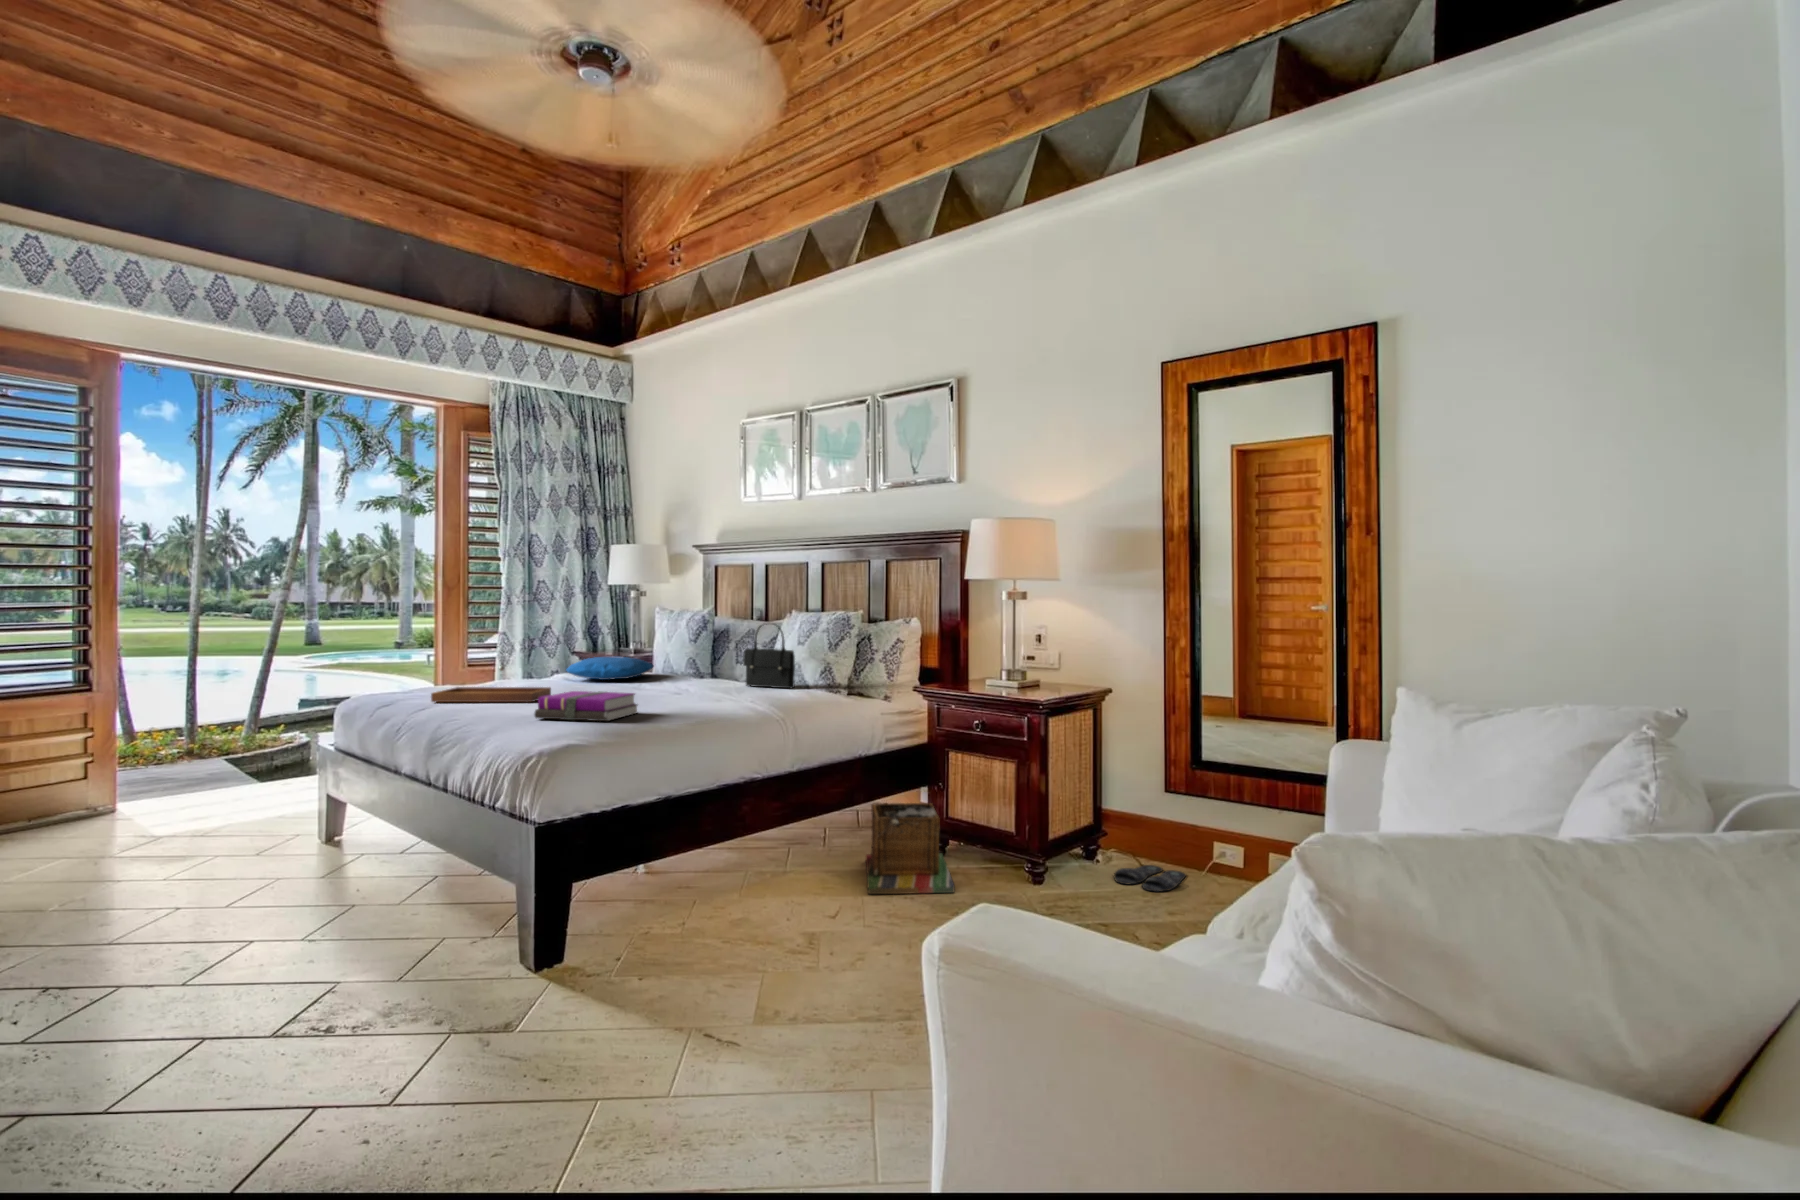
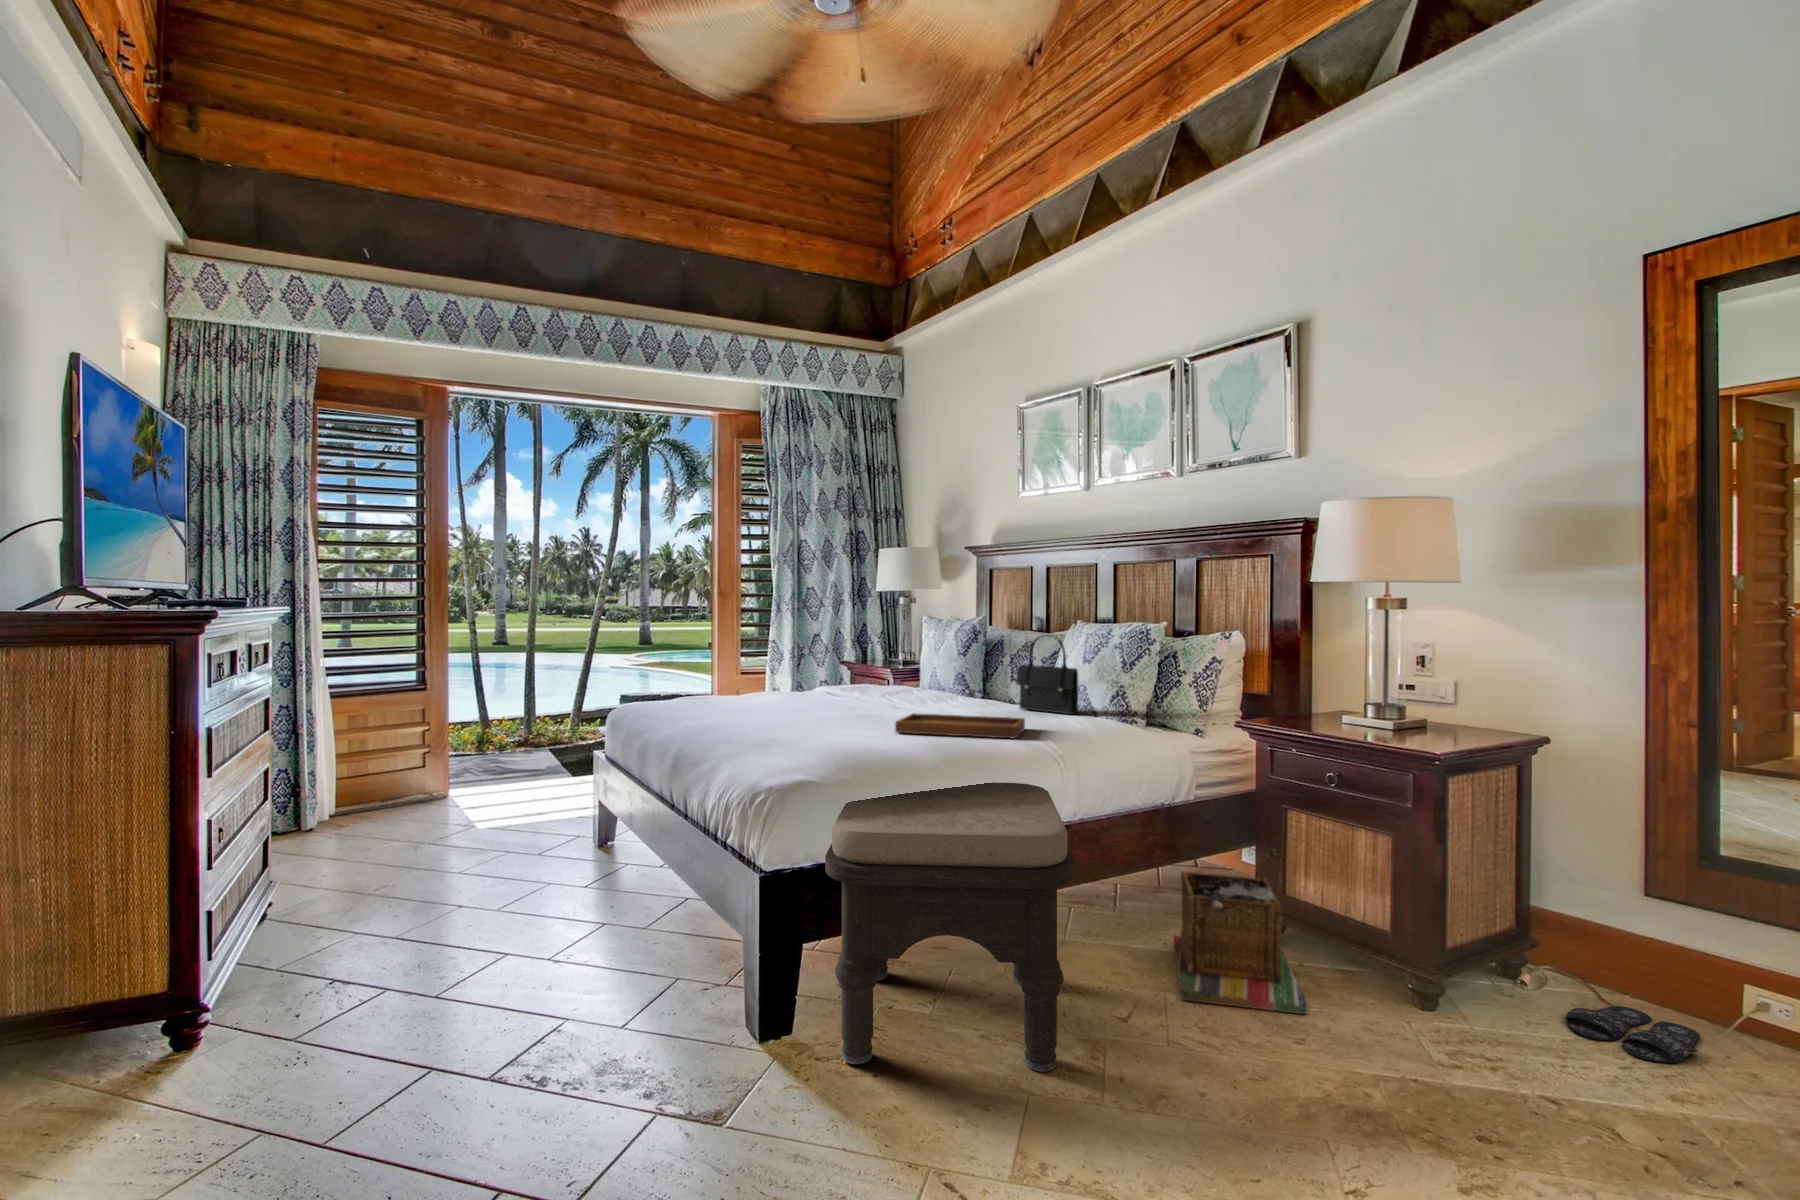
pillow: present [567,657,653,680] -> none [826,670,919,695]
tray: present [431,666,551,702] -> present [895,689,1025,738]
notebook: present [534,691,638,721] -> none [778,712,893,752]
ottoman: none [588,741,788,964] -> present [825,782,1075,1072]

